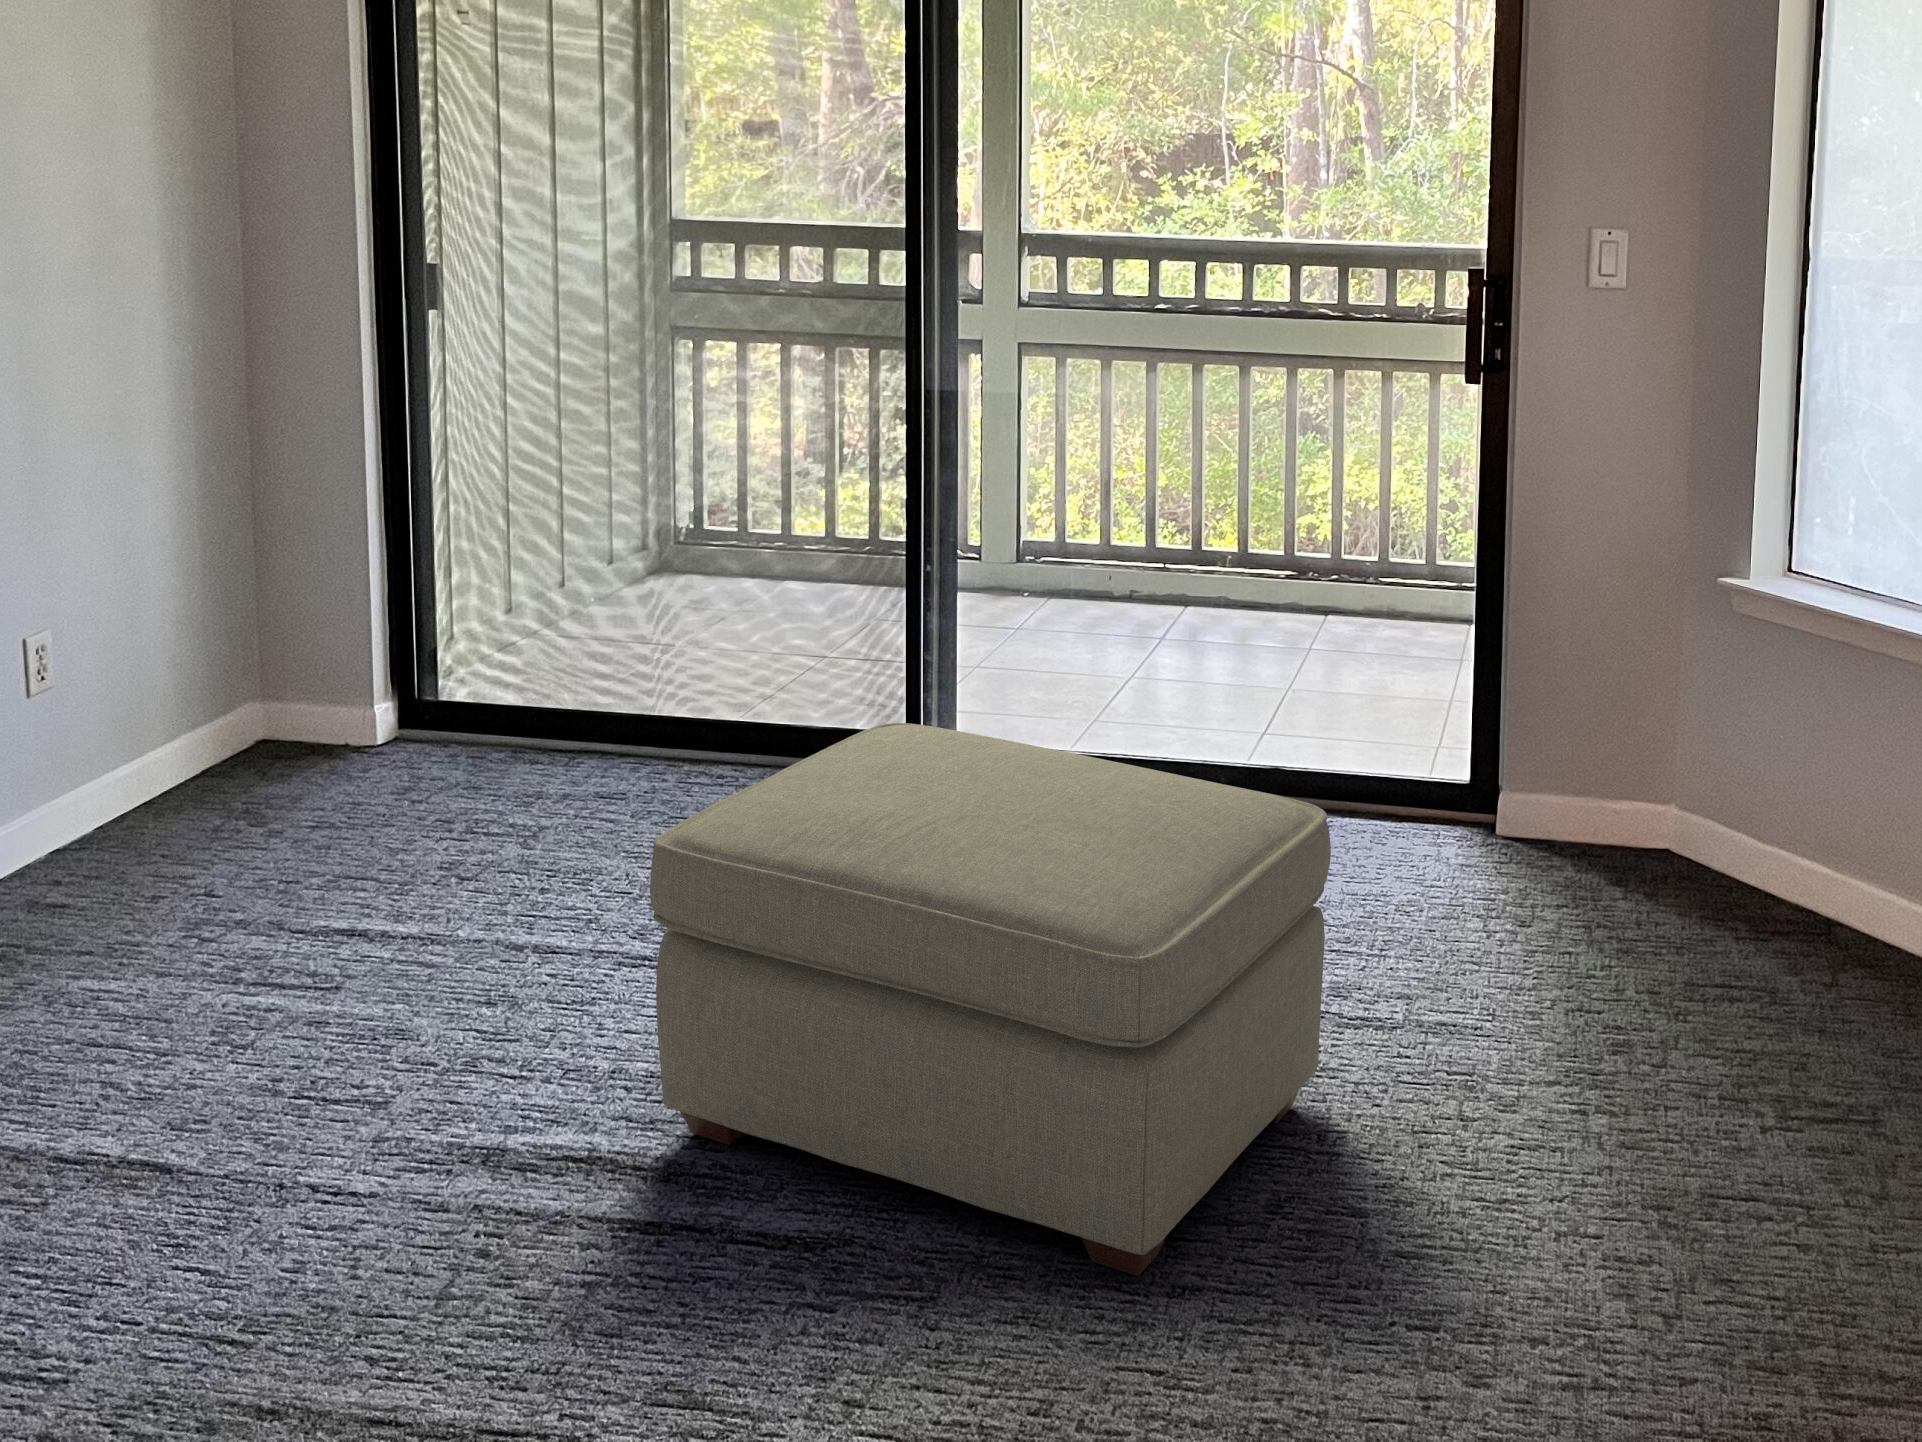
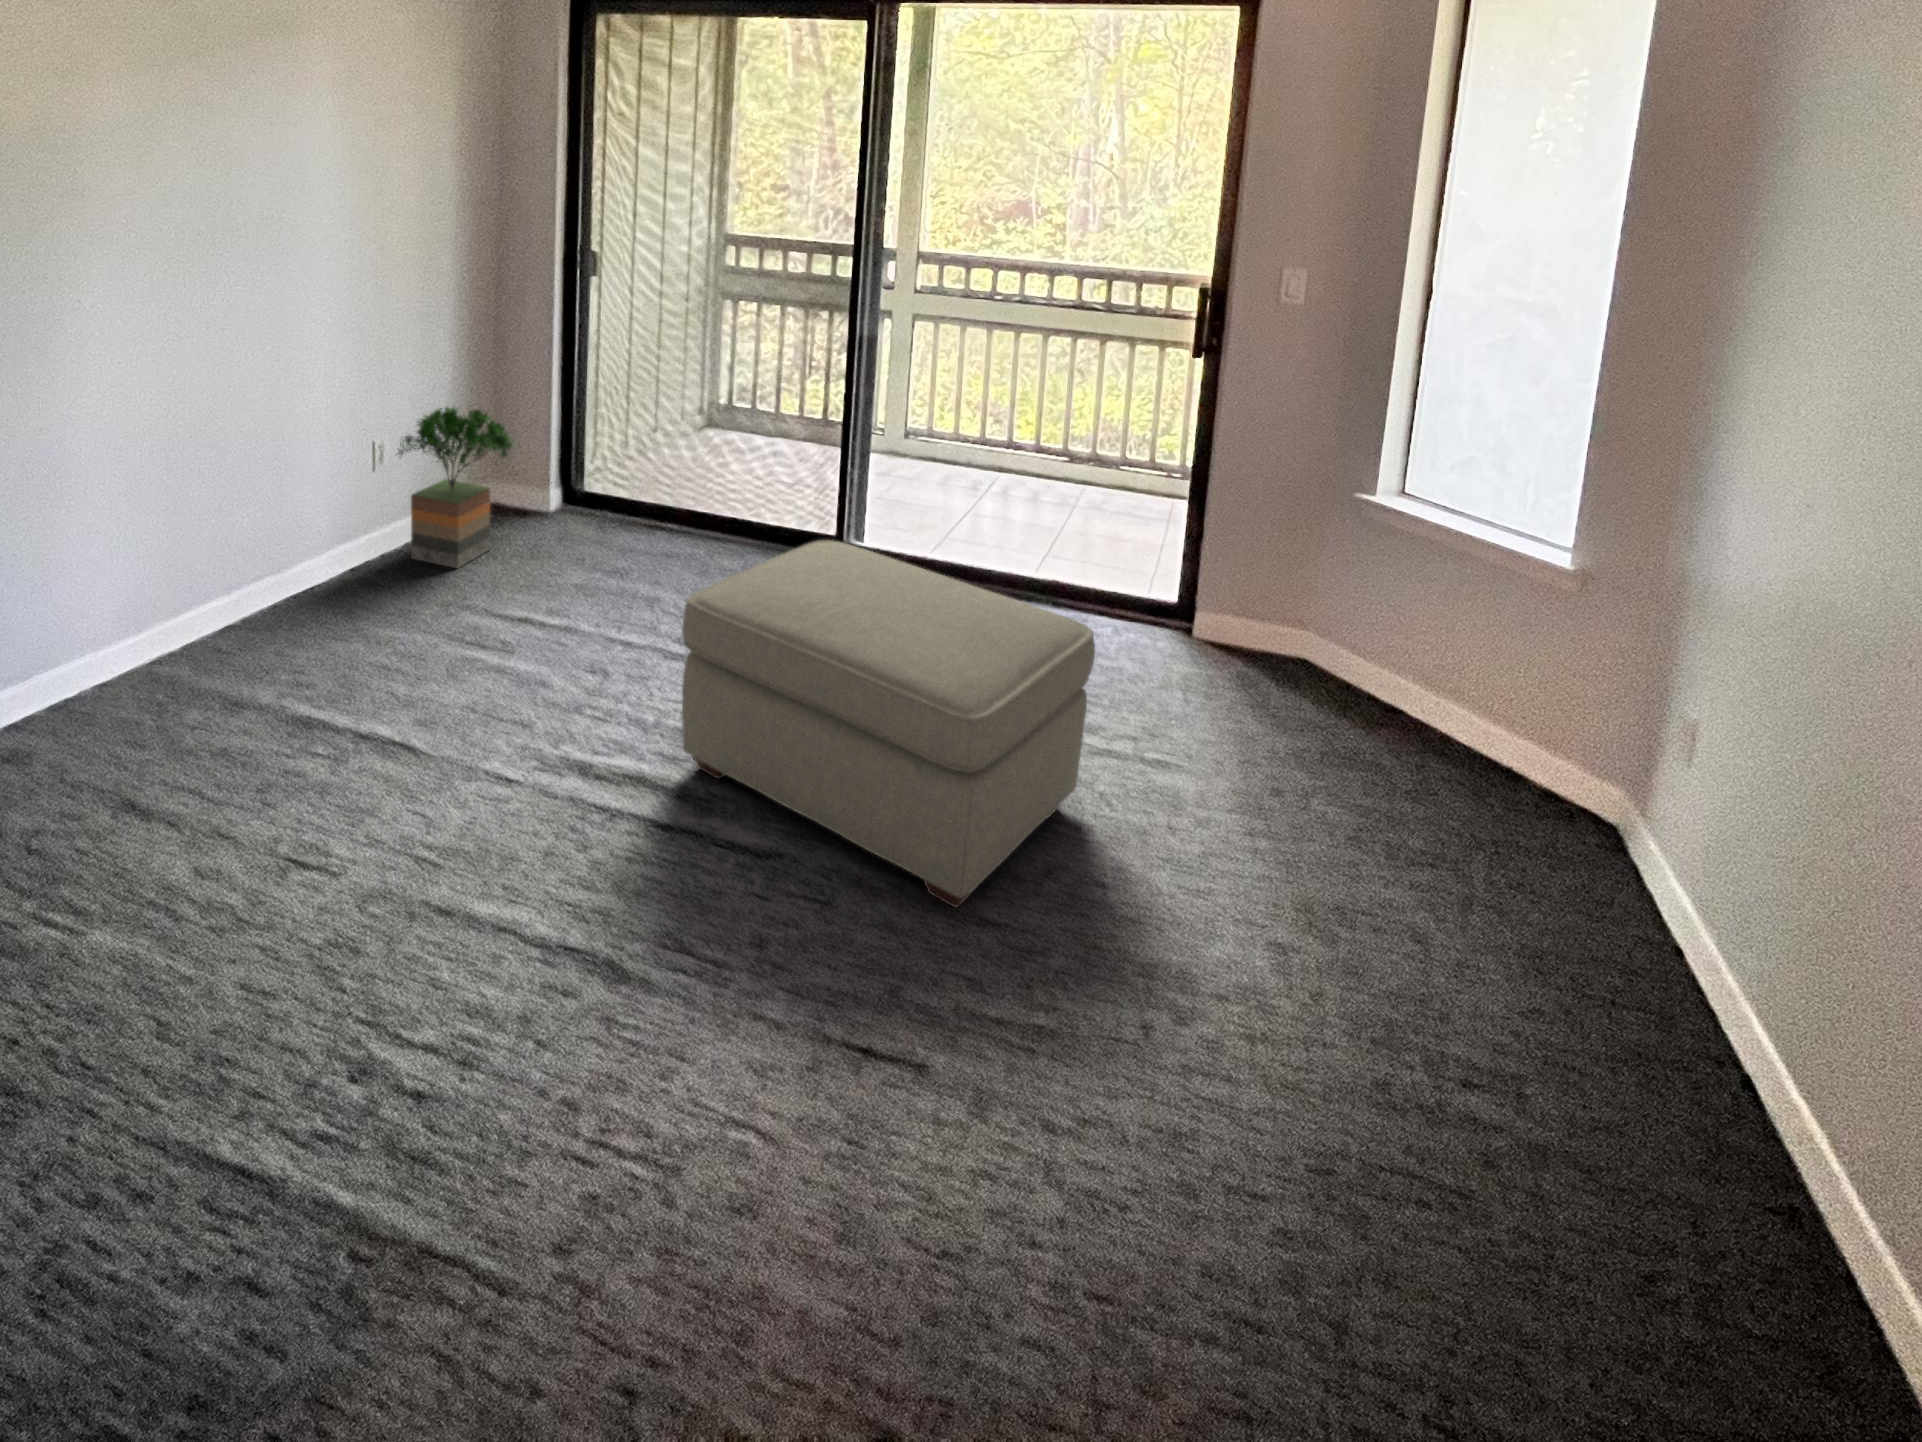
potted tree: none [59,561,312,864] -> present [398,407,514,568]

